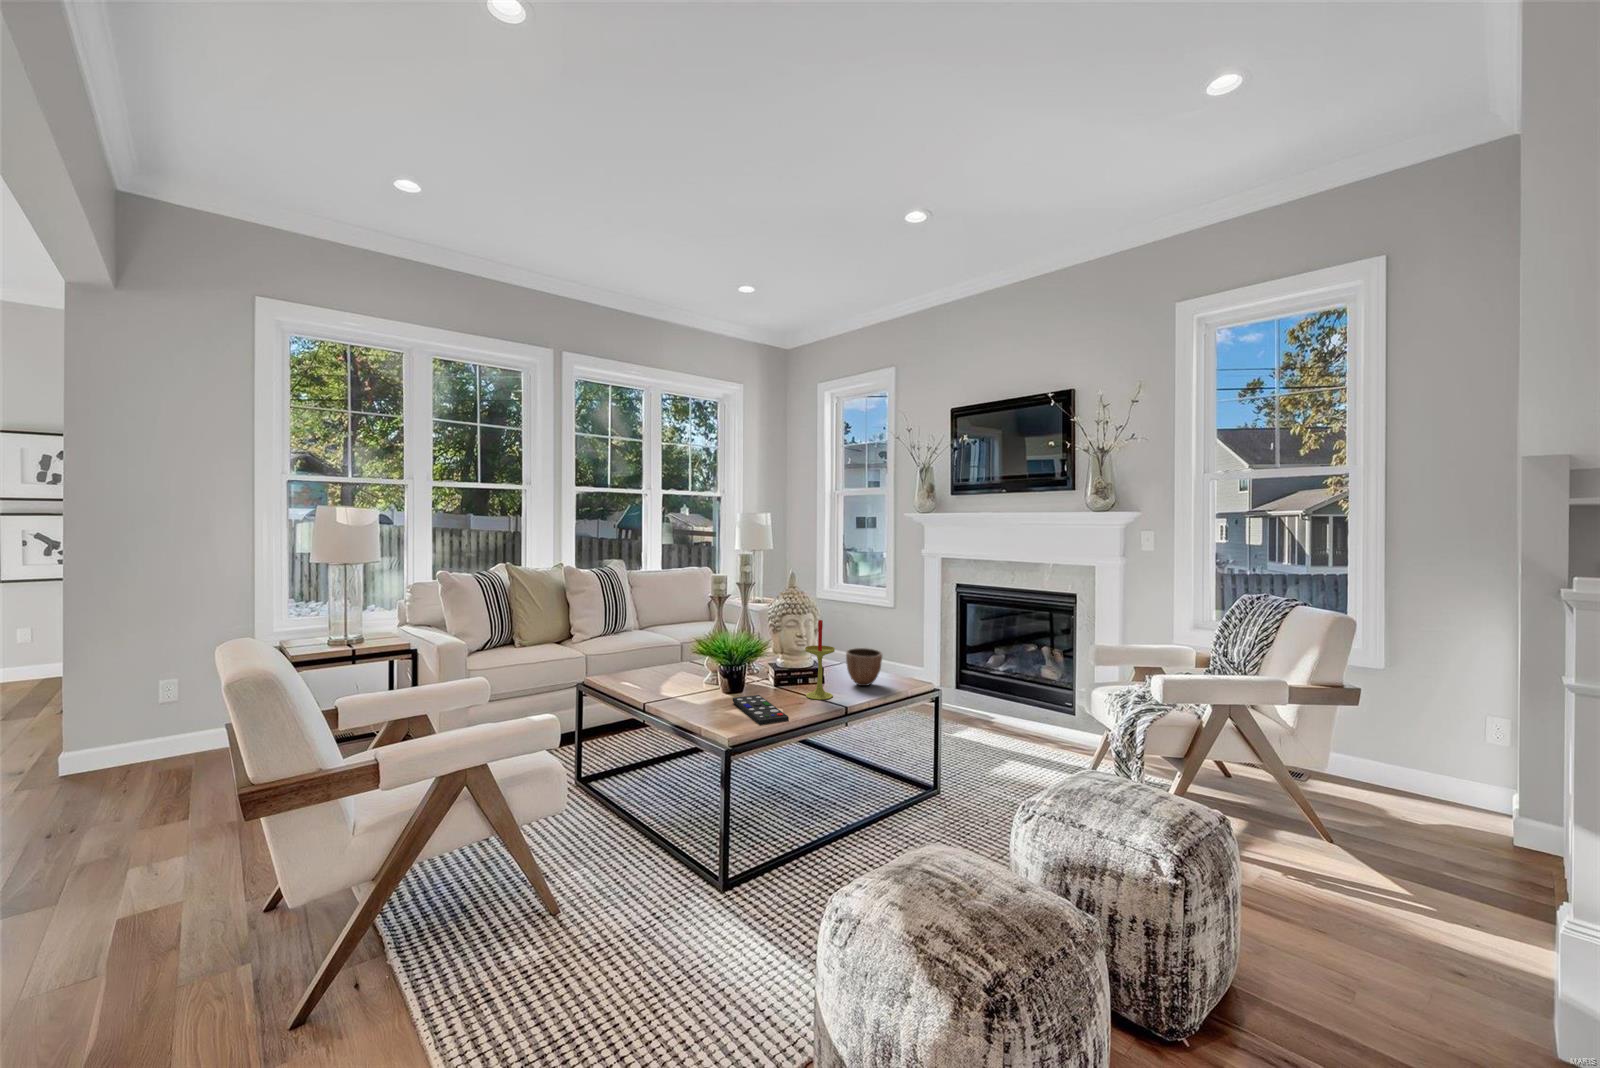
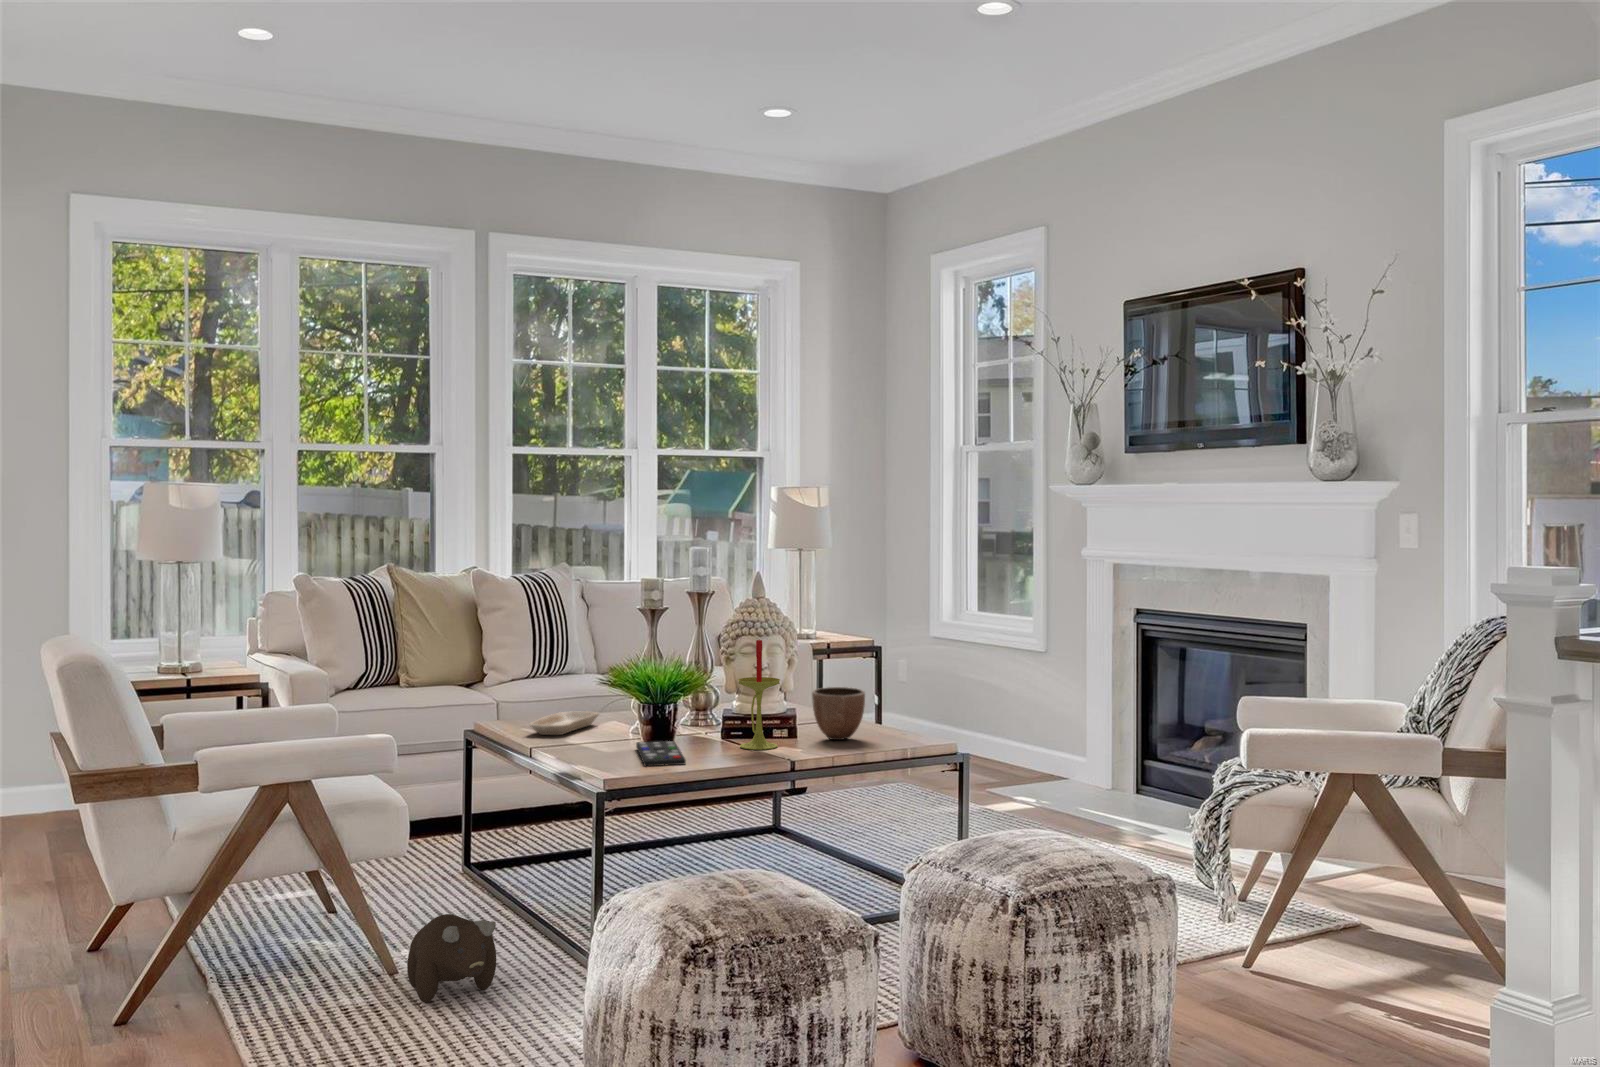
tray: none [637,666,680,689] -> present [530,711,599,735]
plush toy: none [580,877,669,970] -> present [407,914,496,1003]

